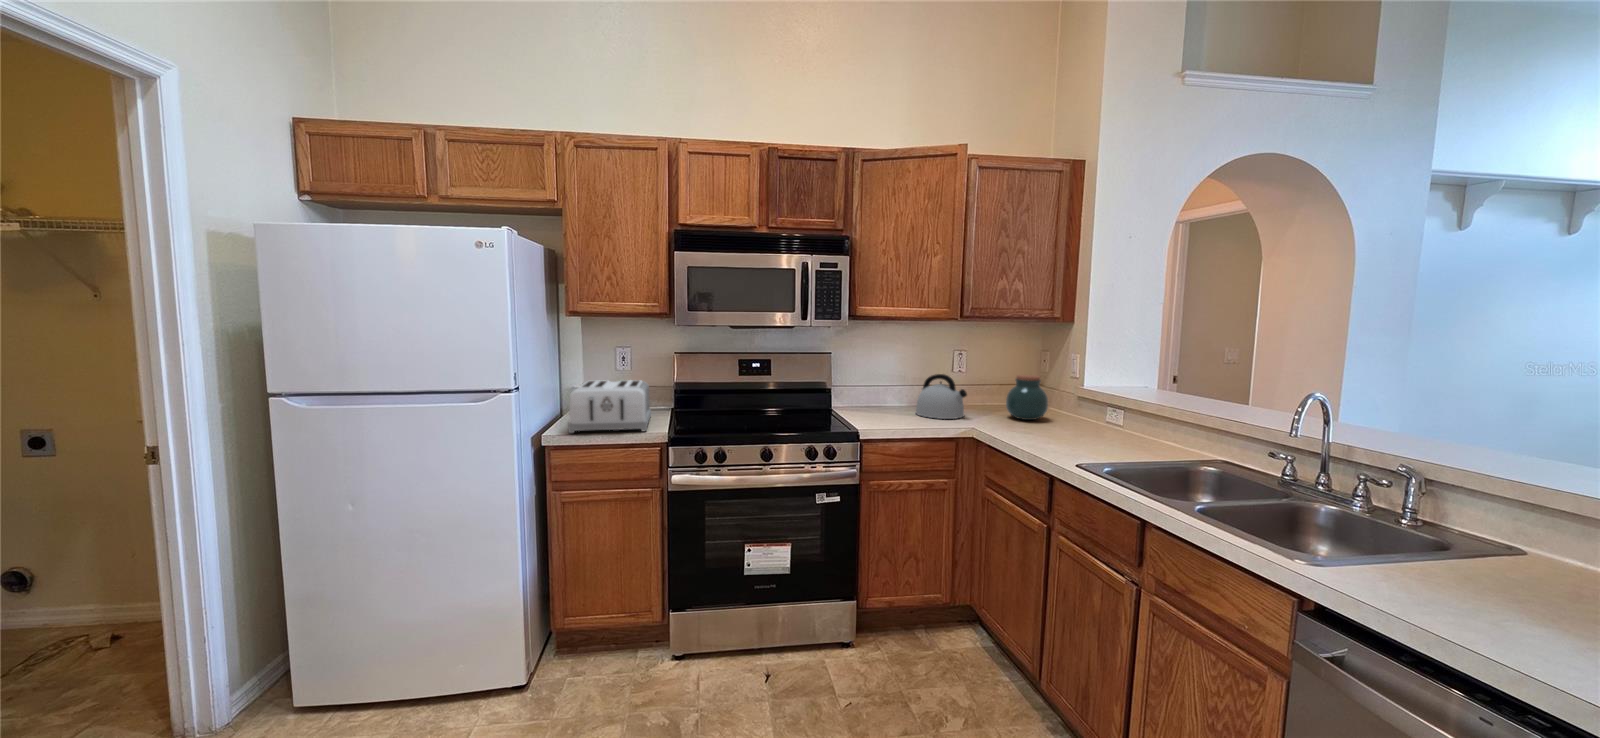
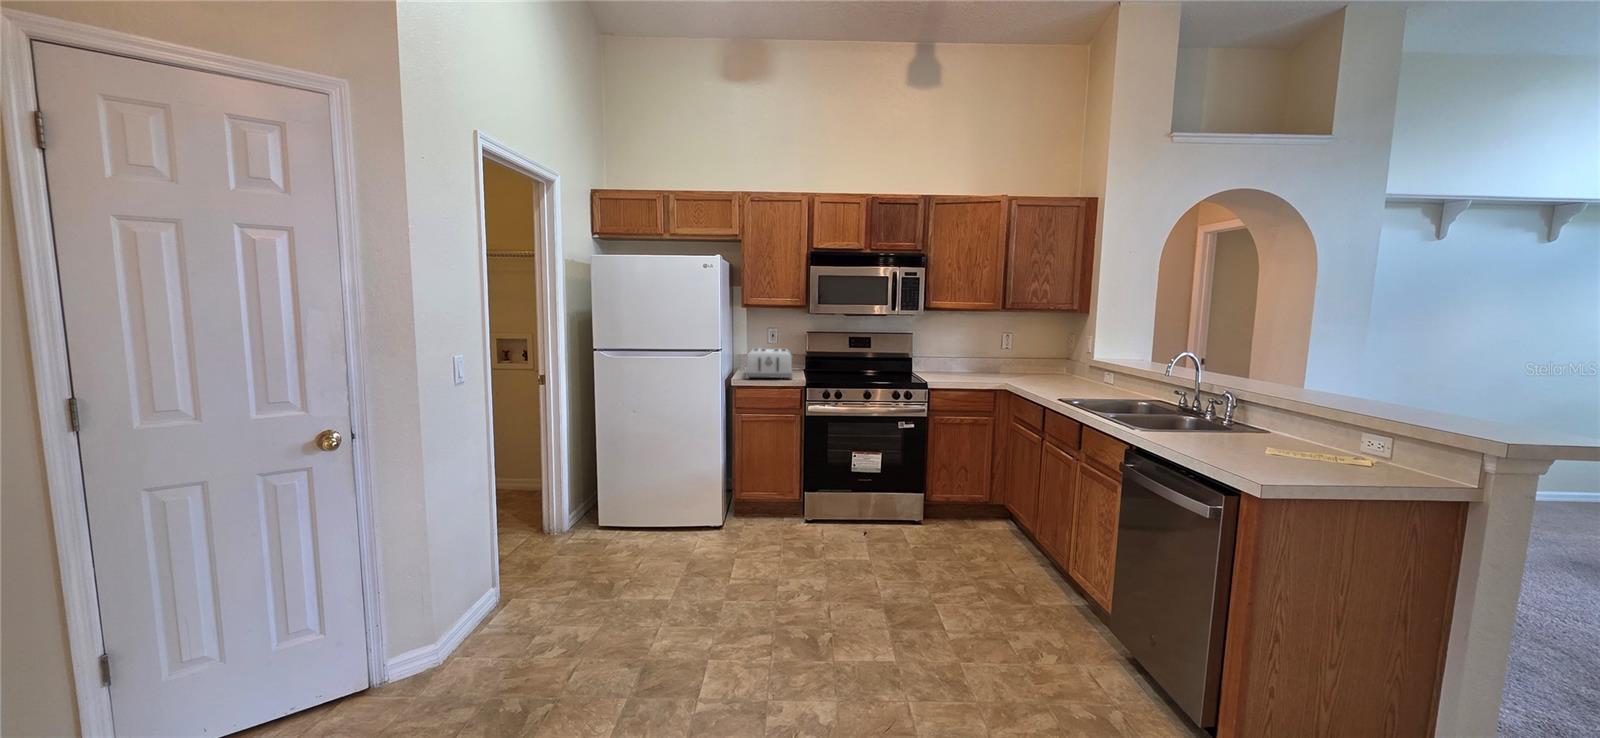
kettle: present [916,374,967,419] -> none [970,349,1006,379]
jar: present [1006,375,1048,420] -> none [1035,350,1065,381]

